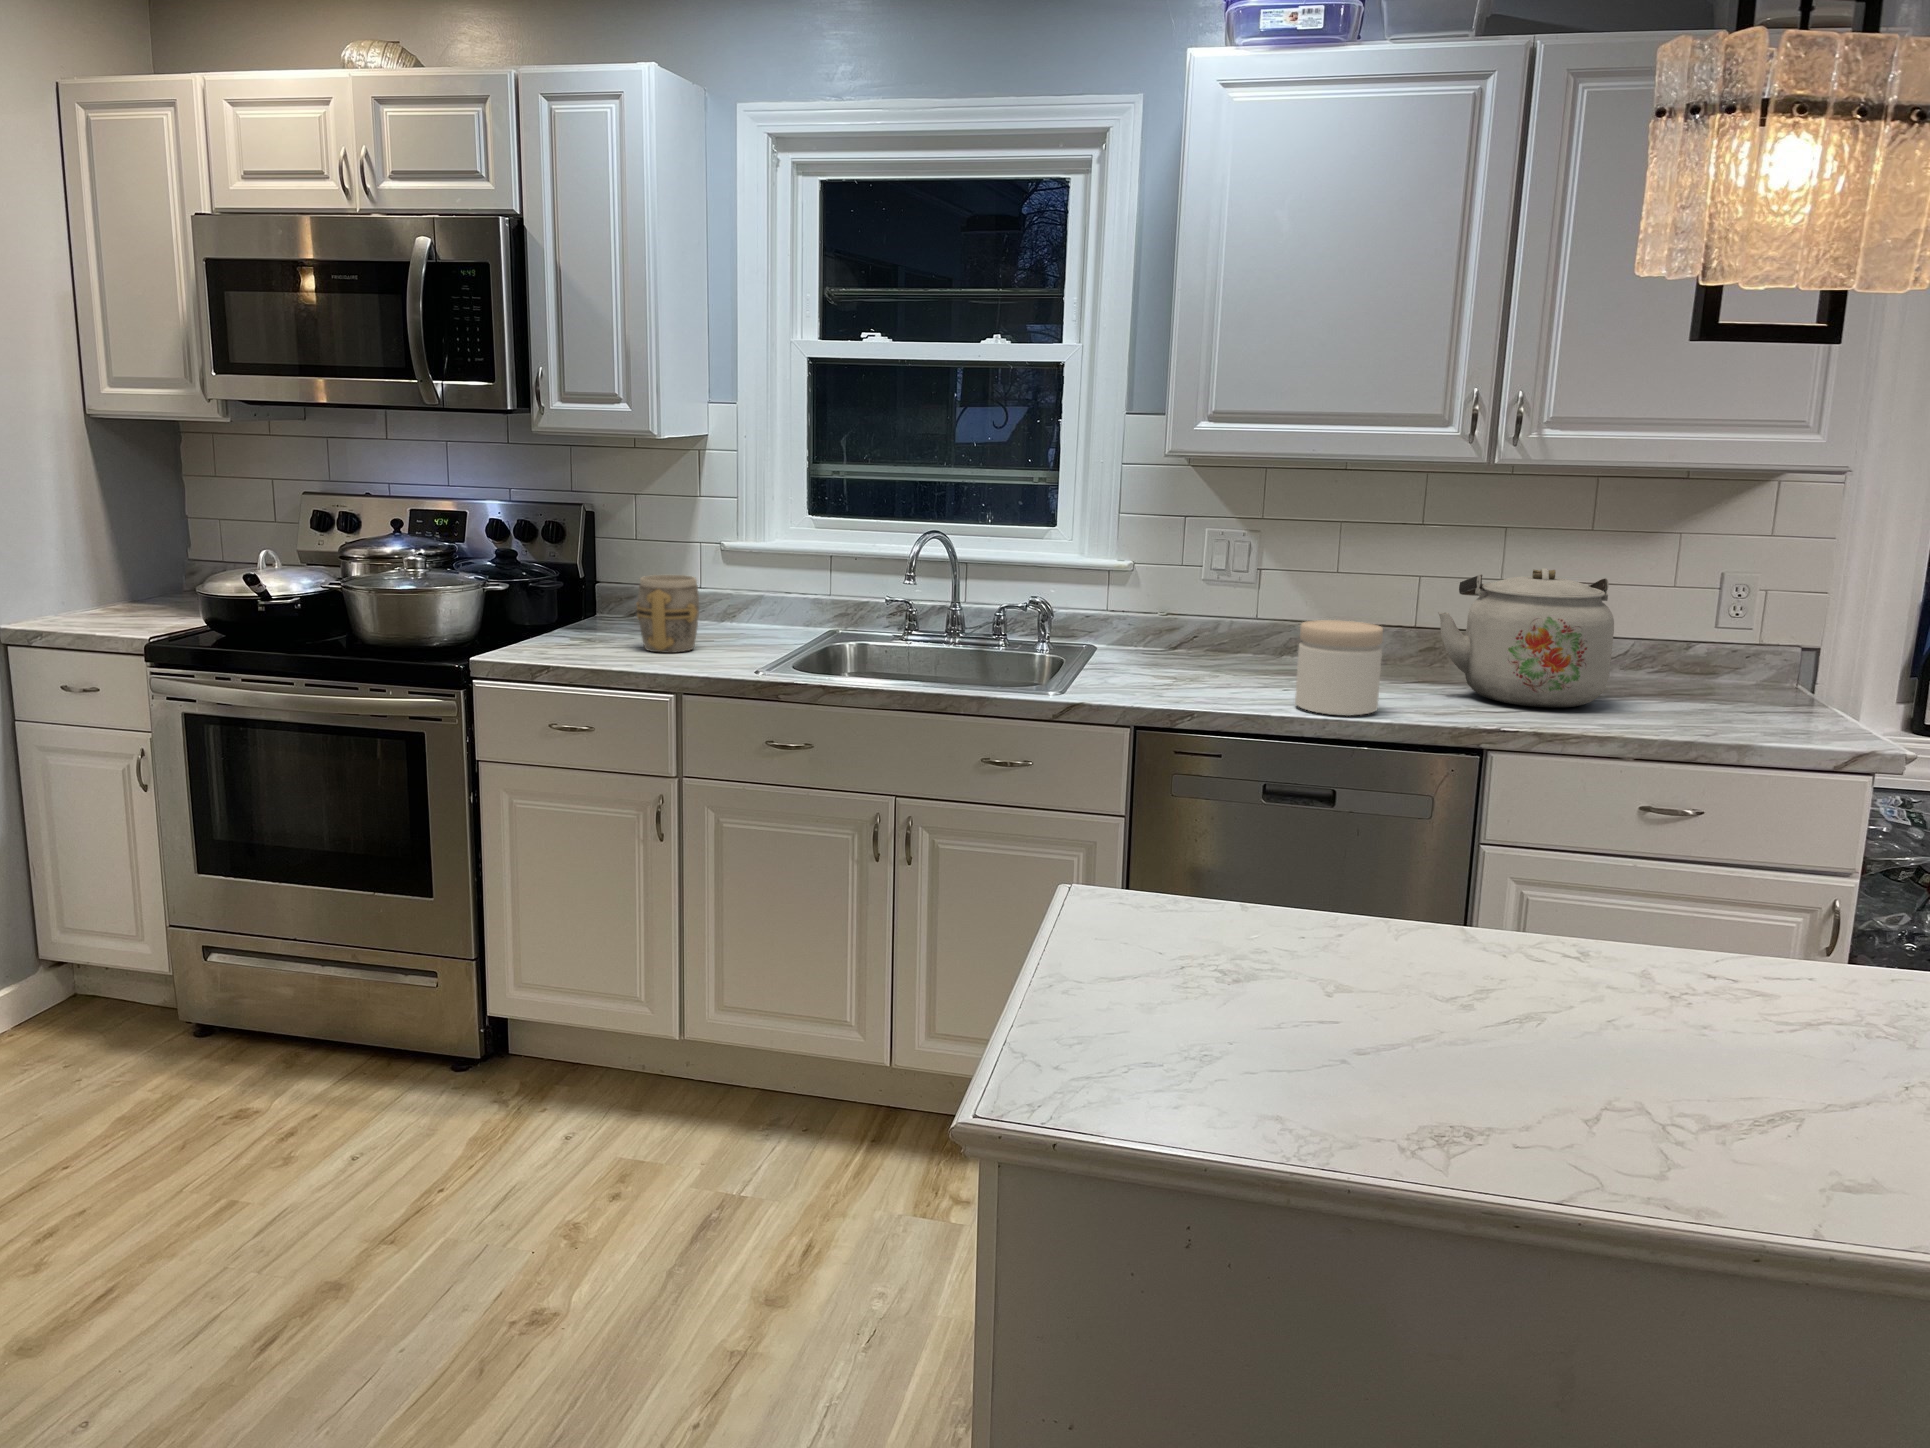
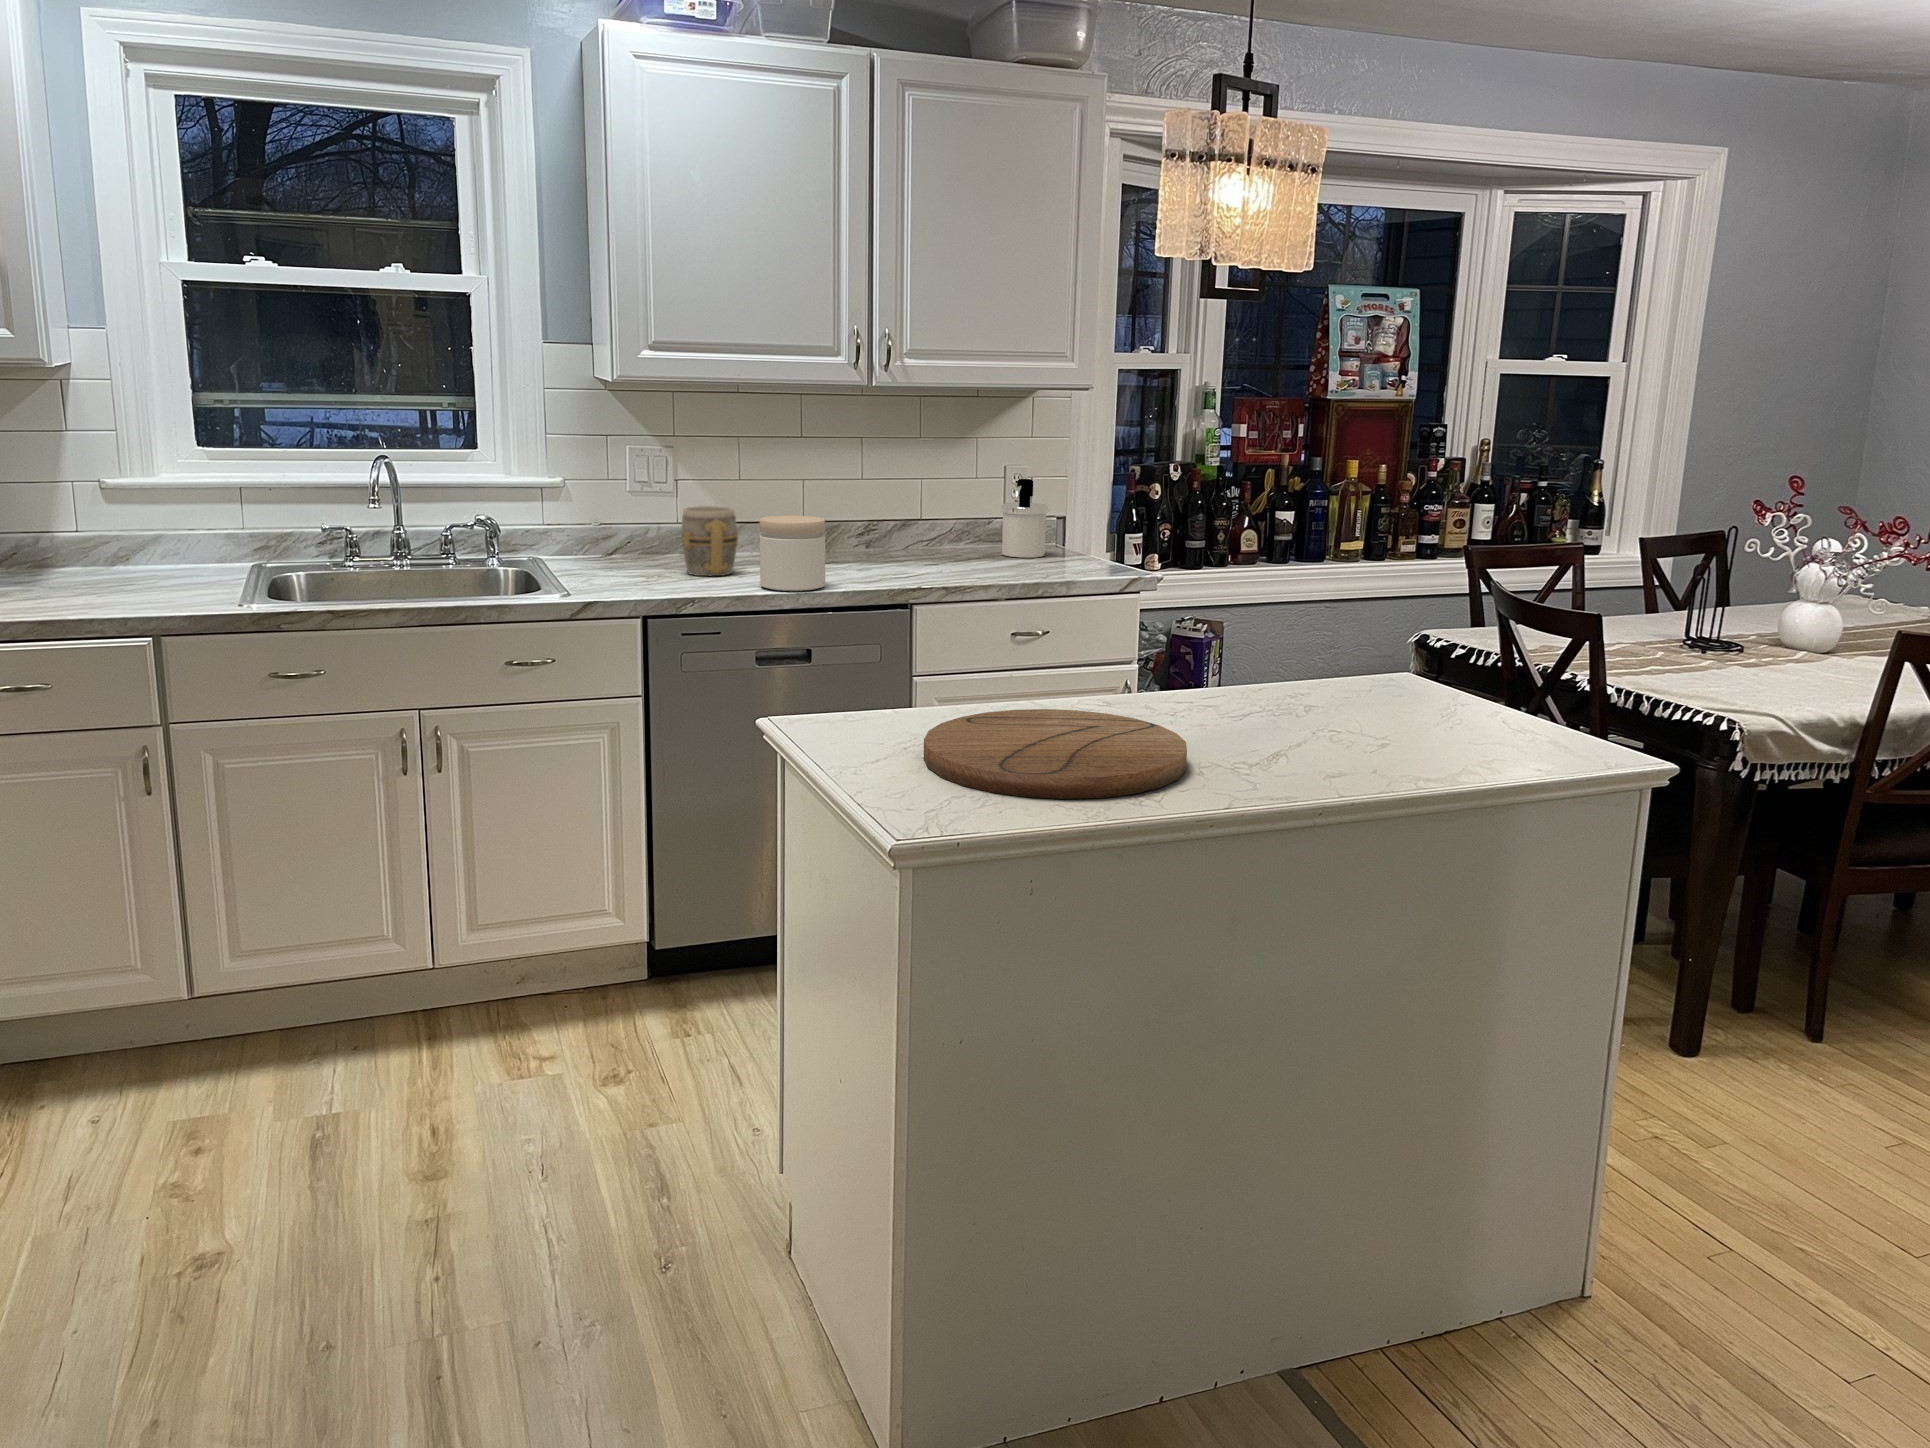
kettle: present [1438,568,1614,707] -> none [843,465,965,572]
mug: present [636,575,699,653] -> present [682,506,738,576]
soap dispenser: none [1689,594,1765,702] -> present [1001,479,1048,558]
cutting board: none [1160,939,1601,1145] -> present [924,709,1187,799]

